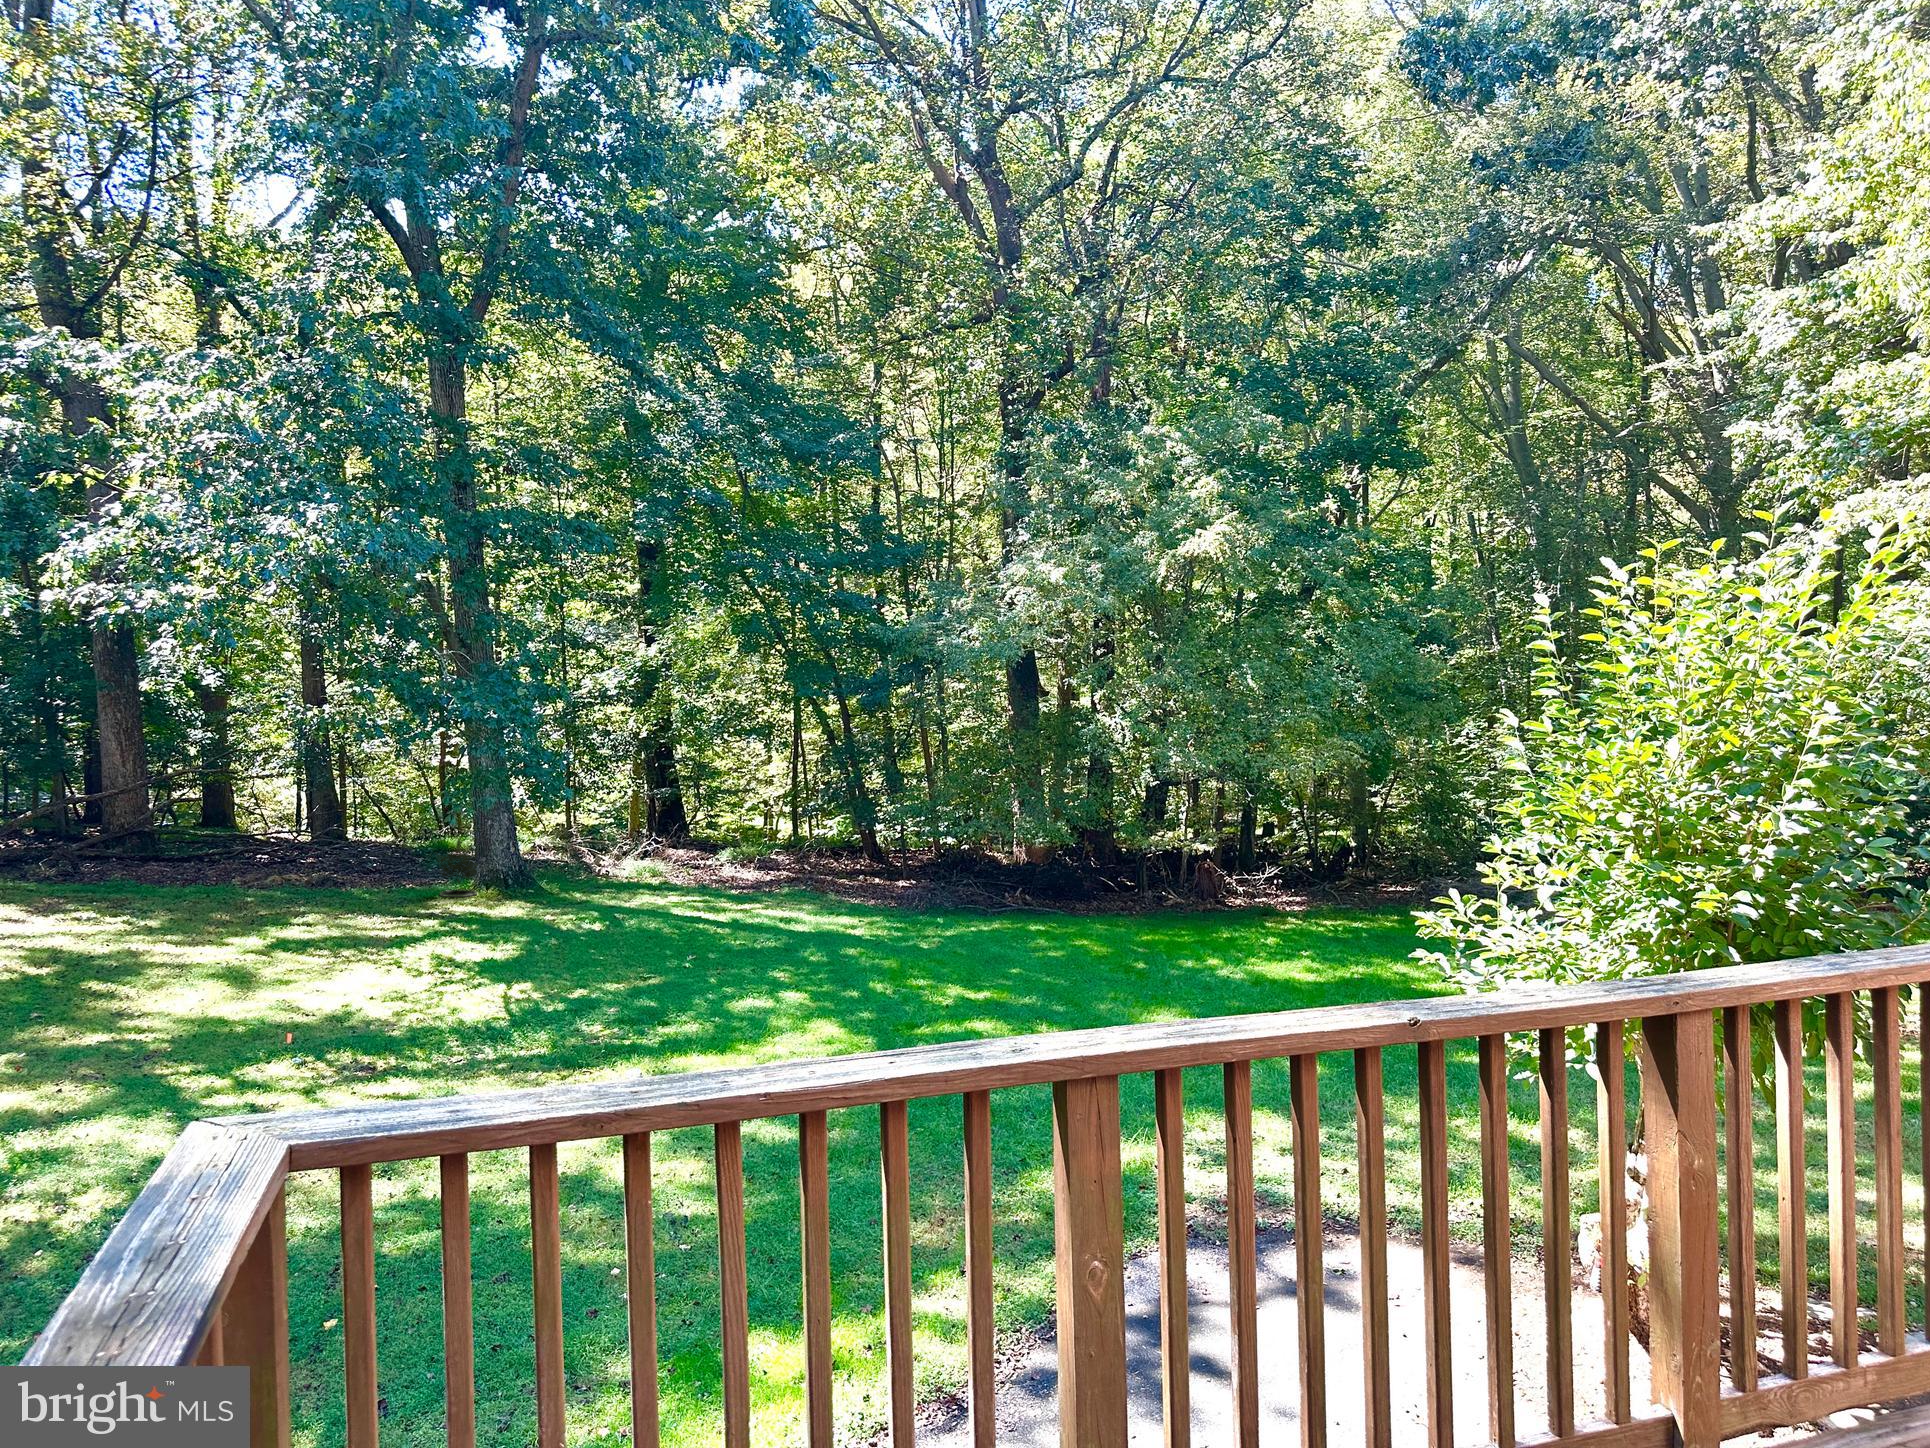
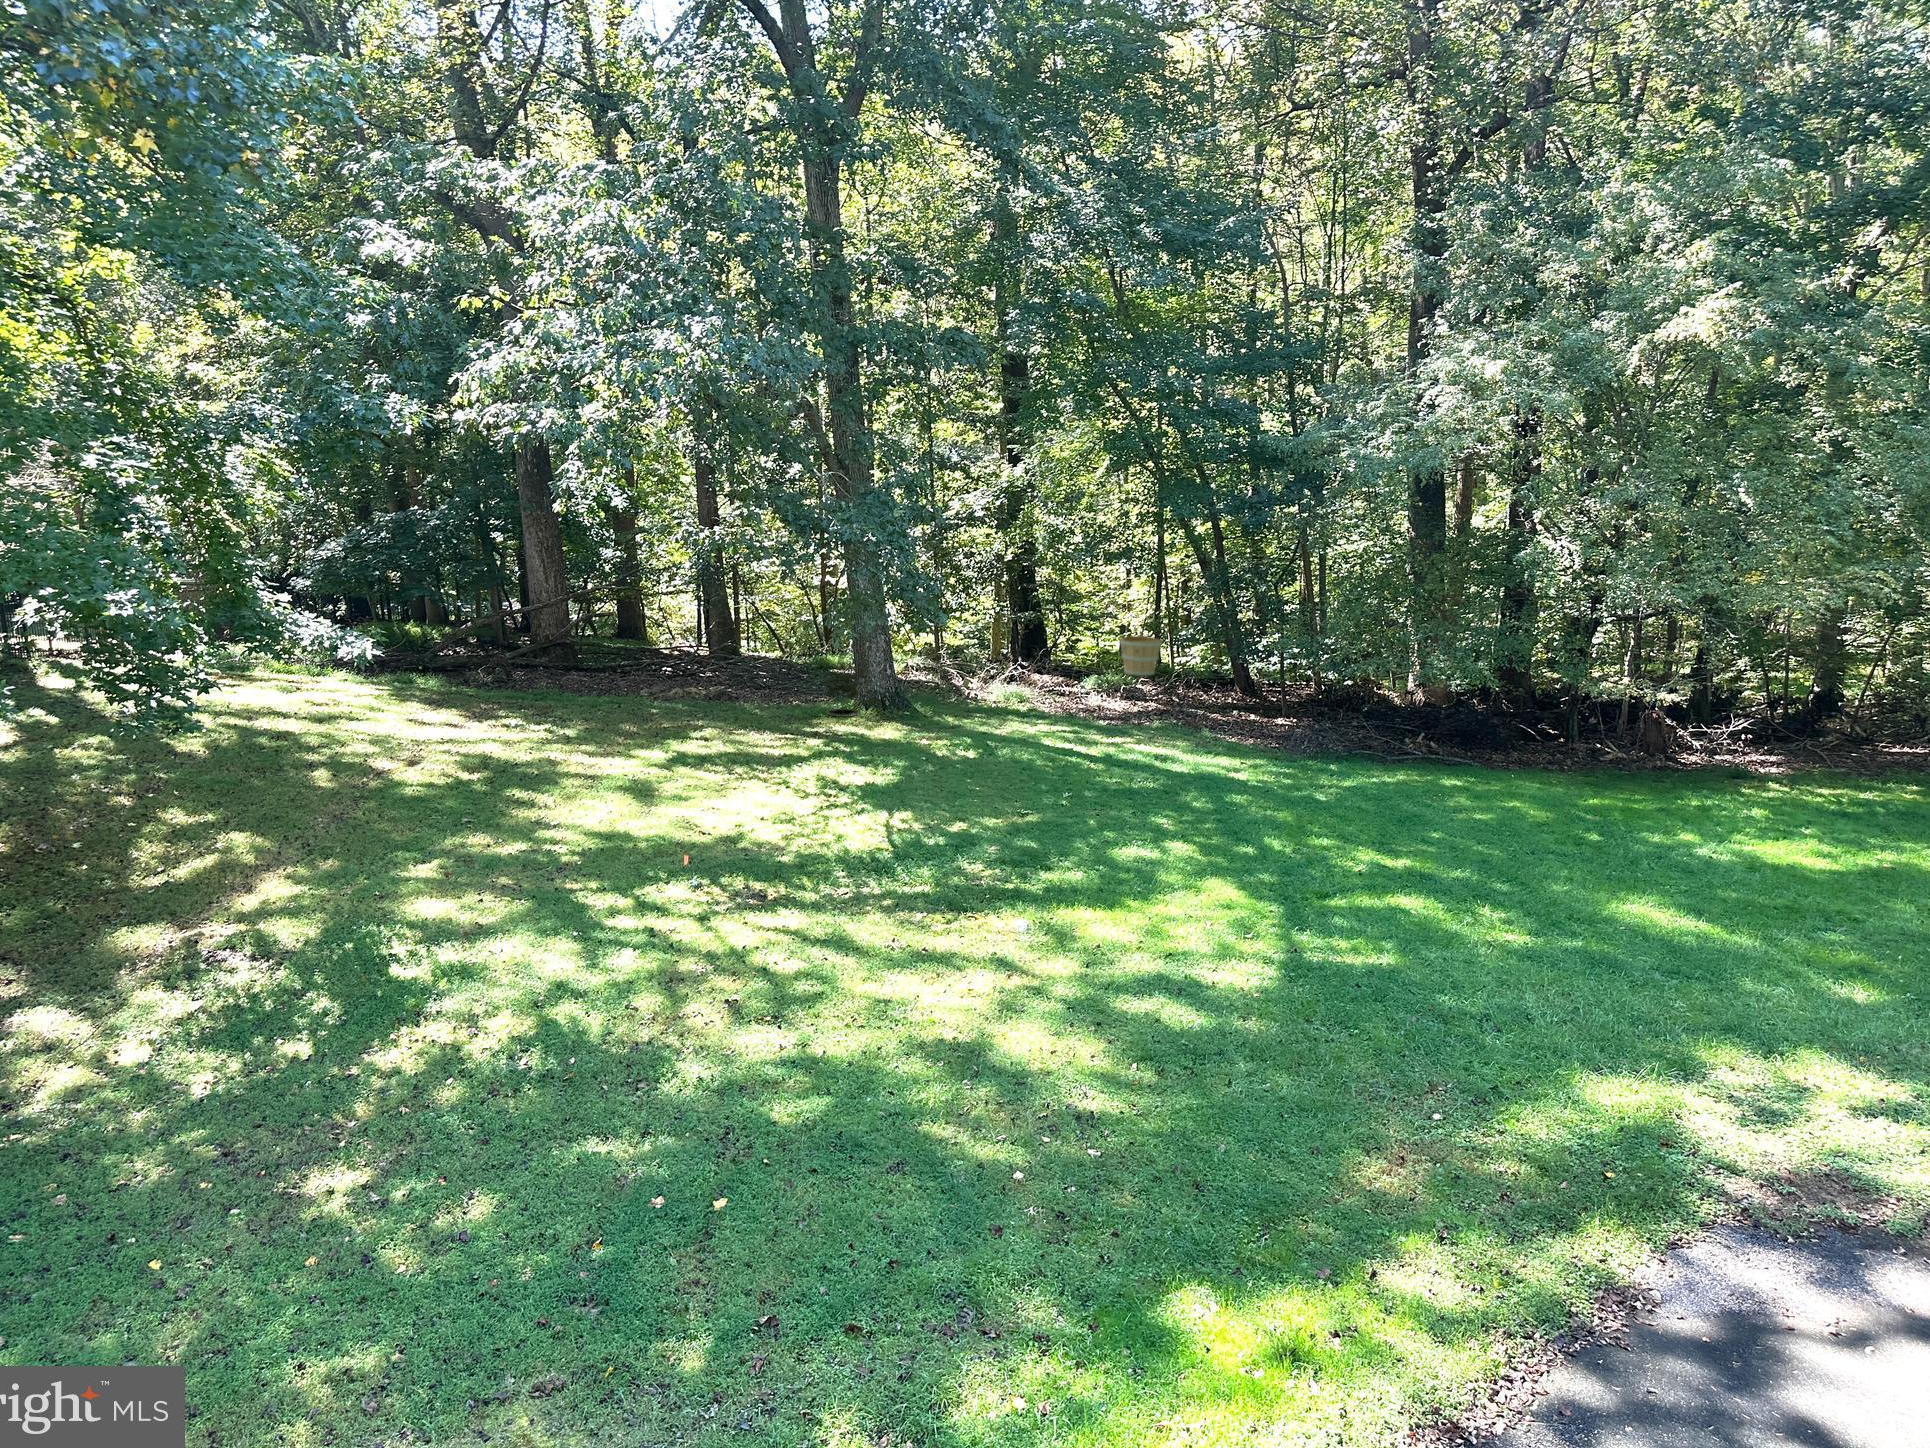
wooden bucket: none [762,810,806,851] -> present [1120,635,1162,676]

